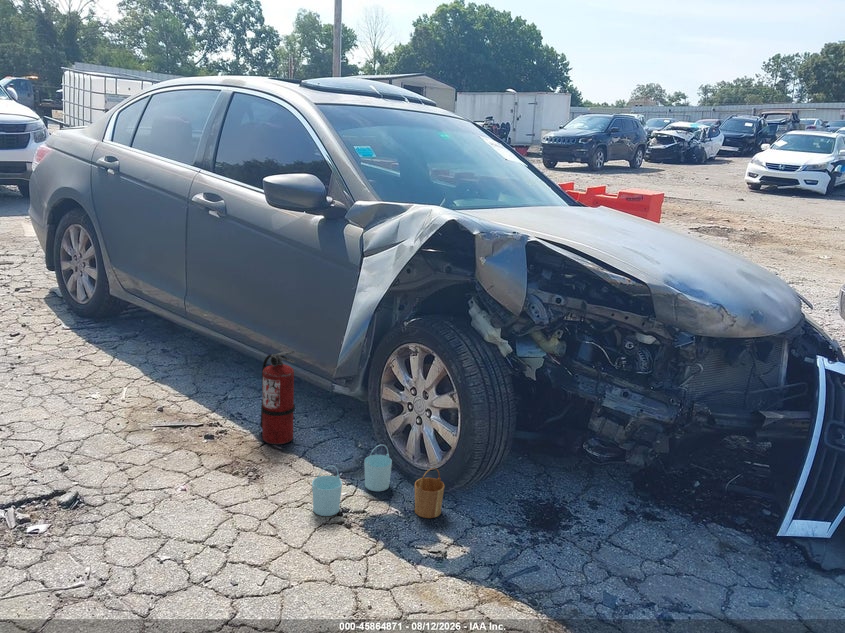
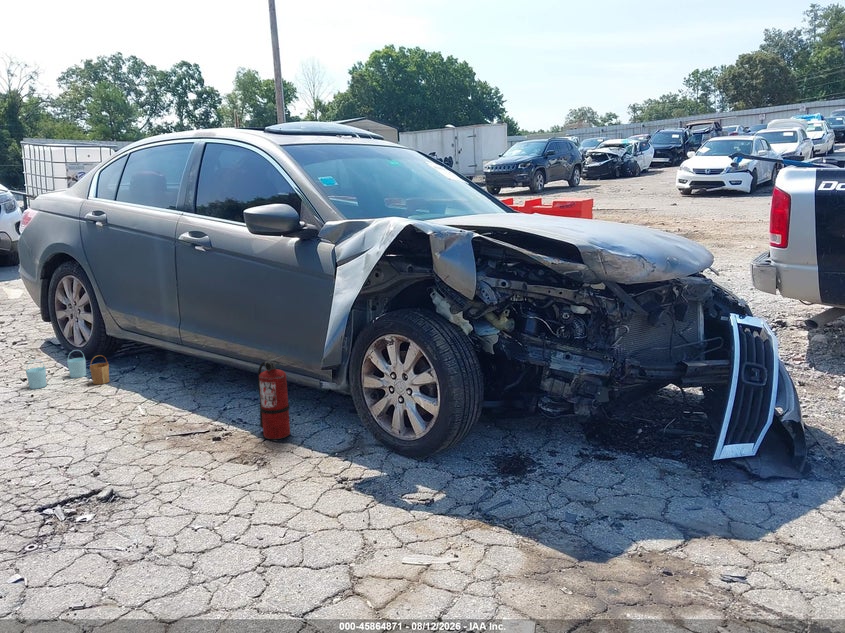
bucket: present [312,445,445,518] -> present [26,355,110,389]

